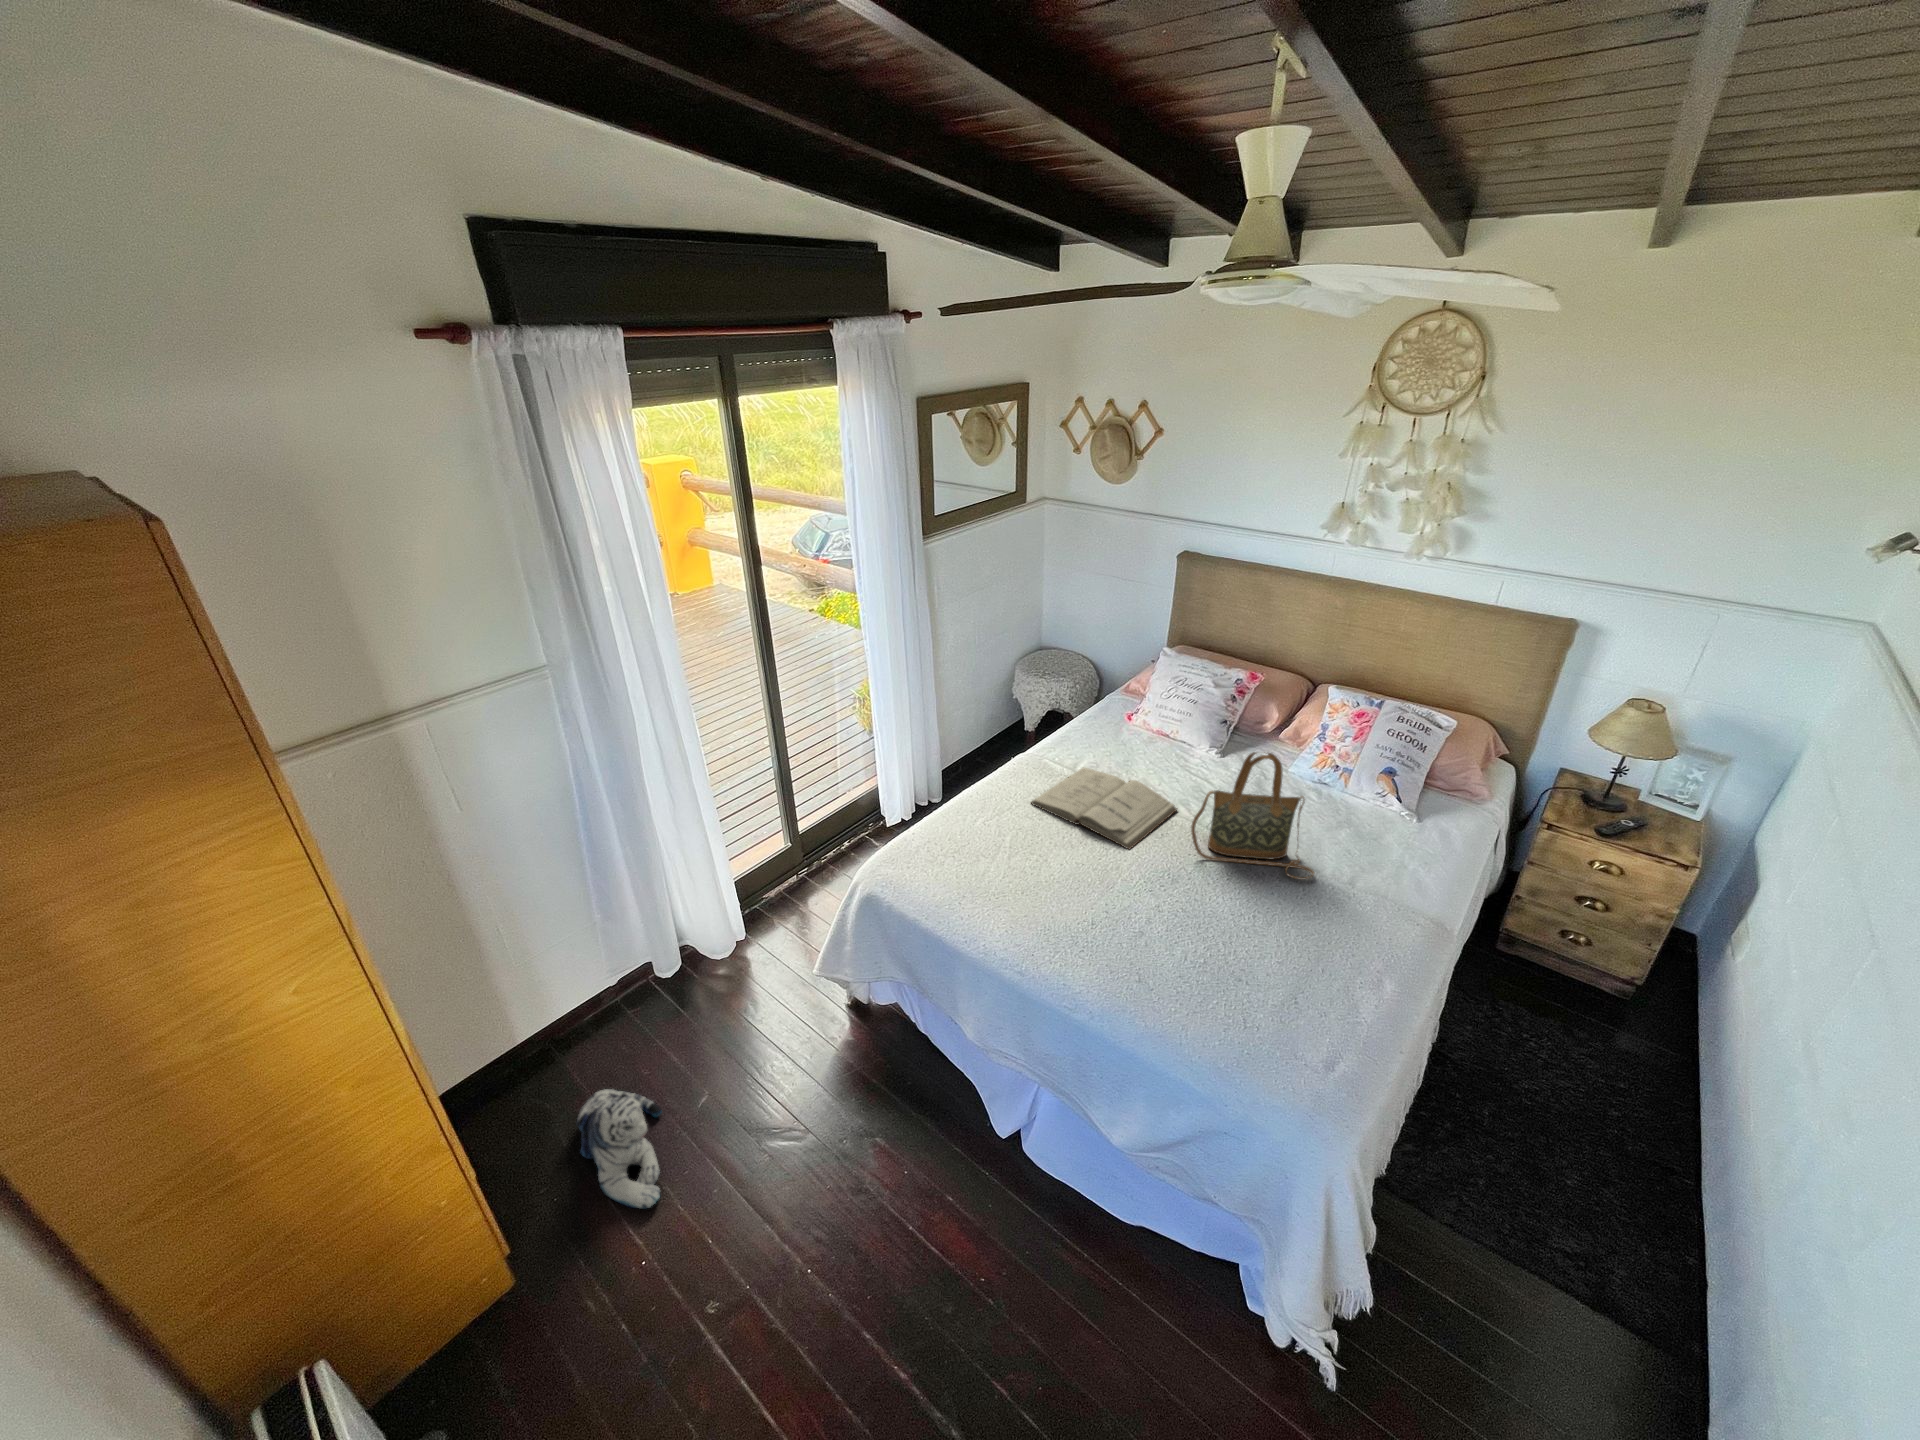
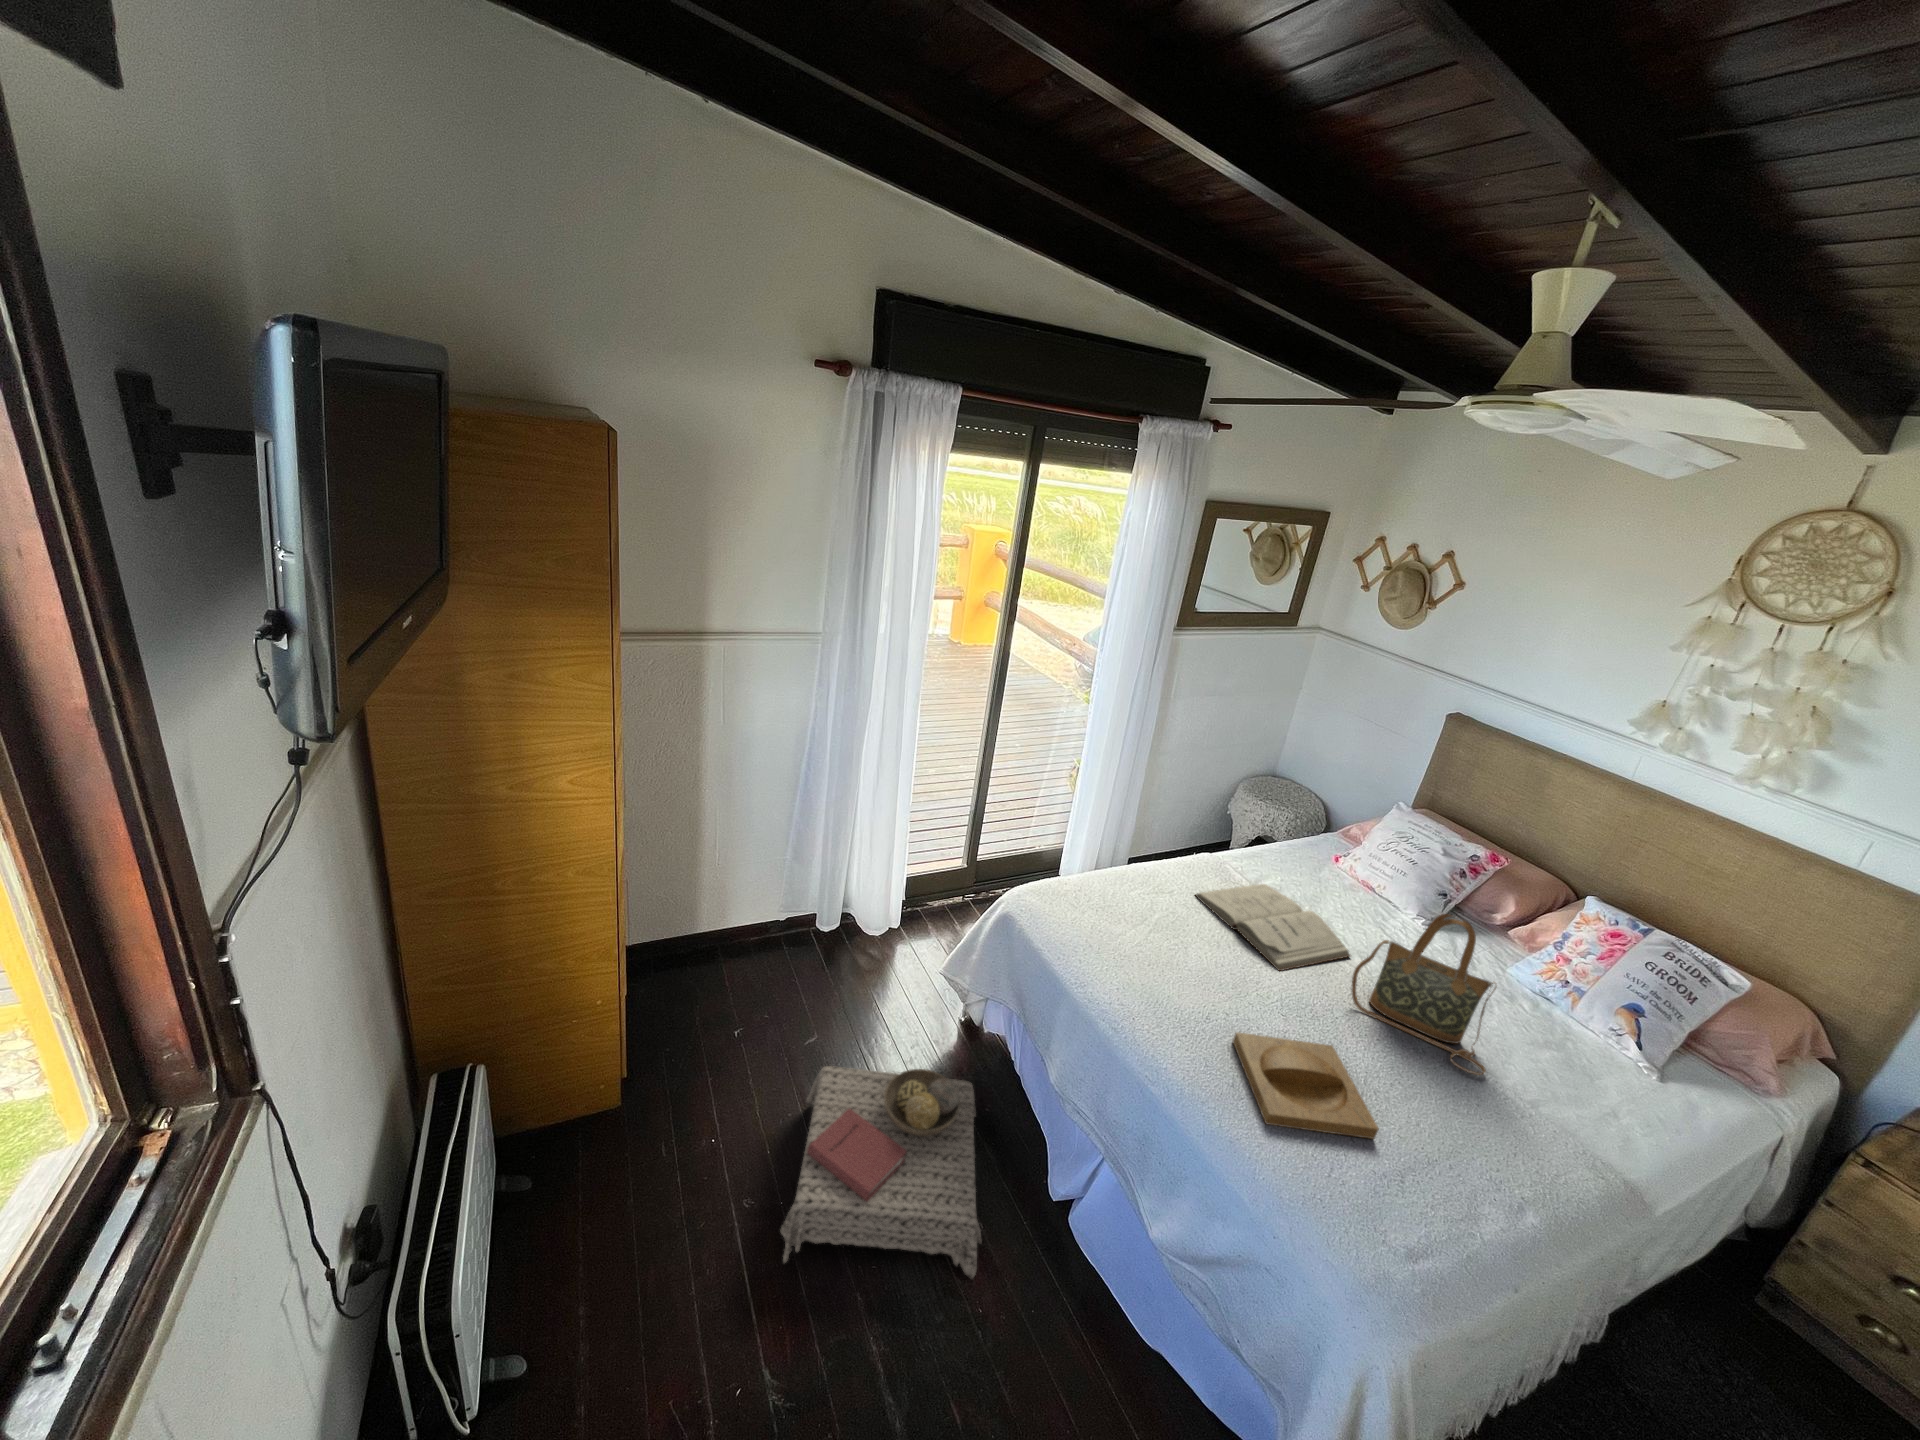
tray: none [1123,905,1267,1008] -> present [1233,1032,1379,1139]
ottoman: none [726,1072,964,1354] -> present [780,1066,981,1278]
plush toy: present [577,1089,662,1209] -> none [706,993,778,1101]

